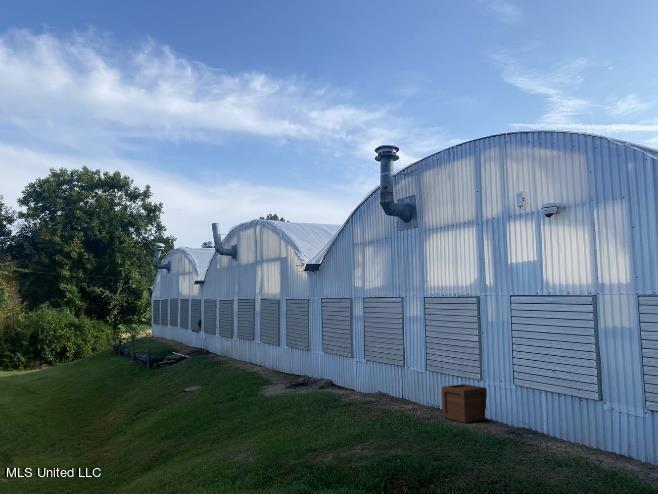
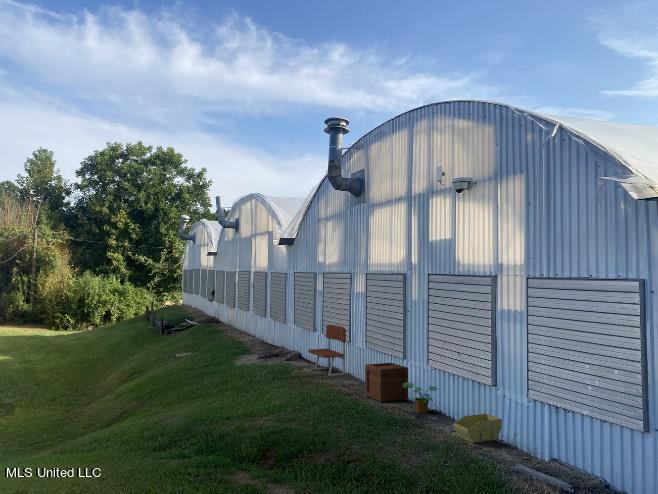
bench: none [358,350,401,402] -> present [308,325,346,376]
potted plant: none [491,402,527,431] -> present [402,383,437,413]
storage bin: none [567,426,612,453] -> present [453,414,502,443]

